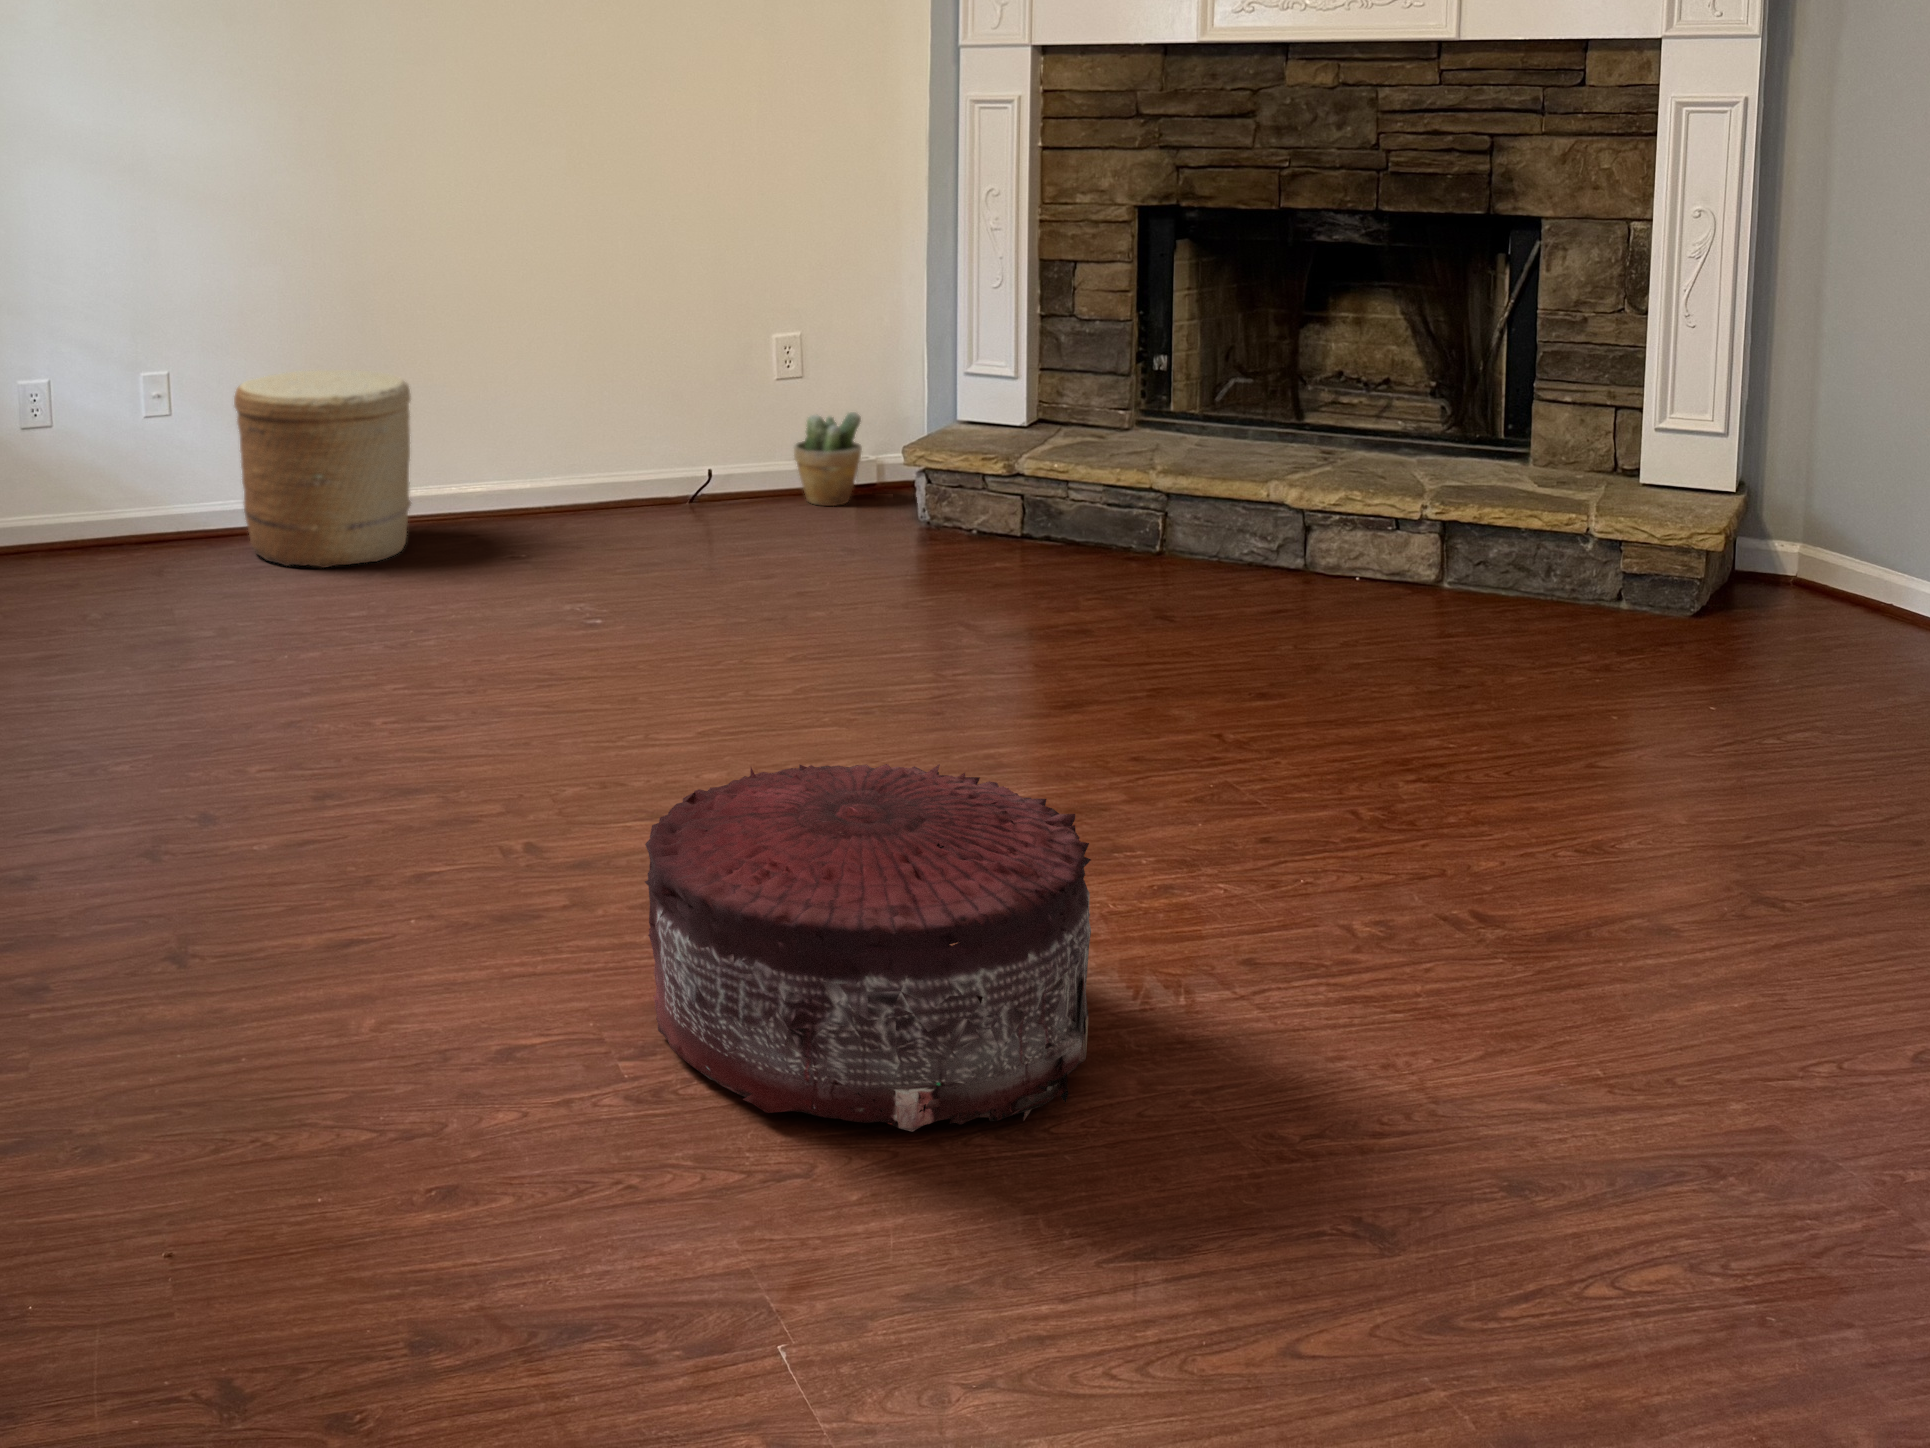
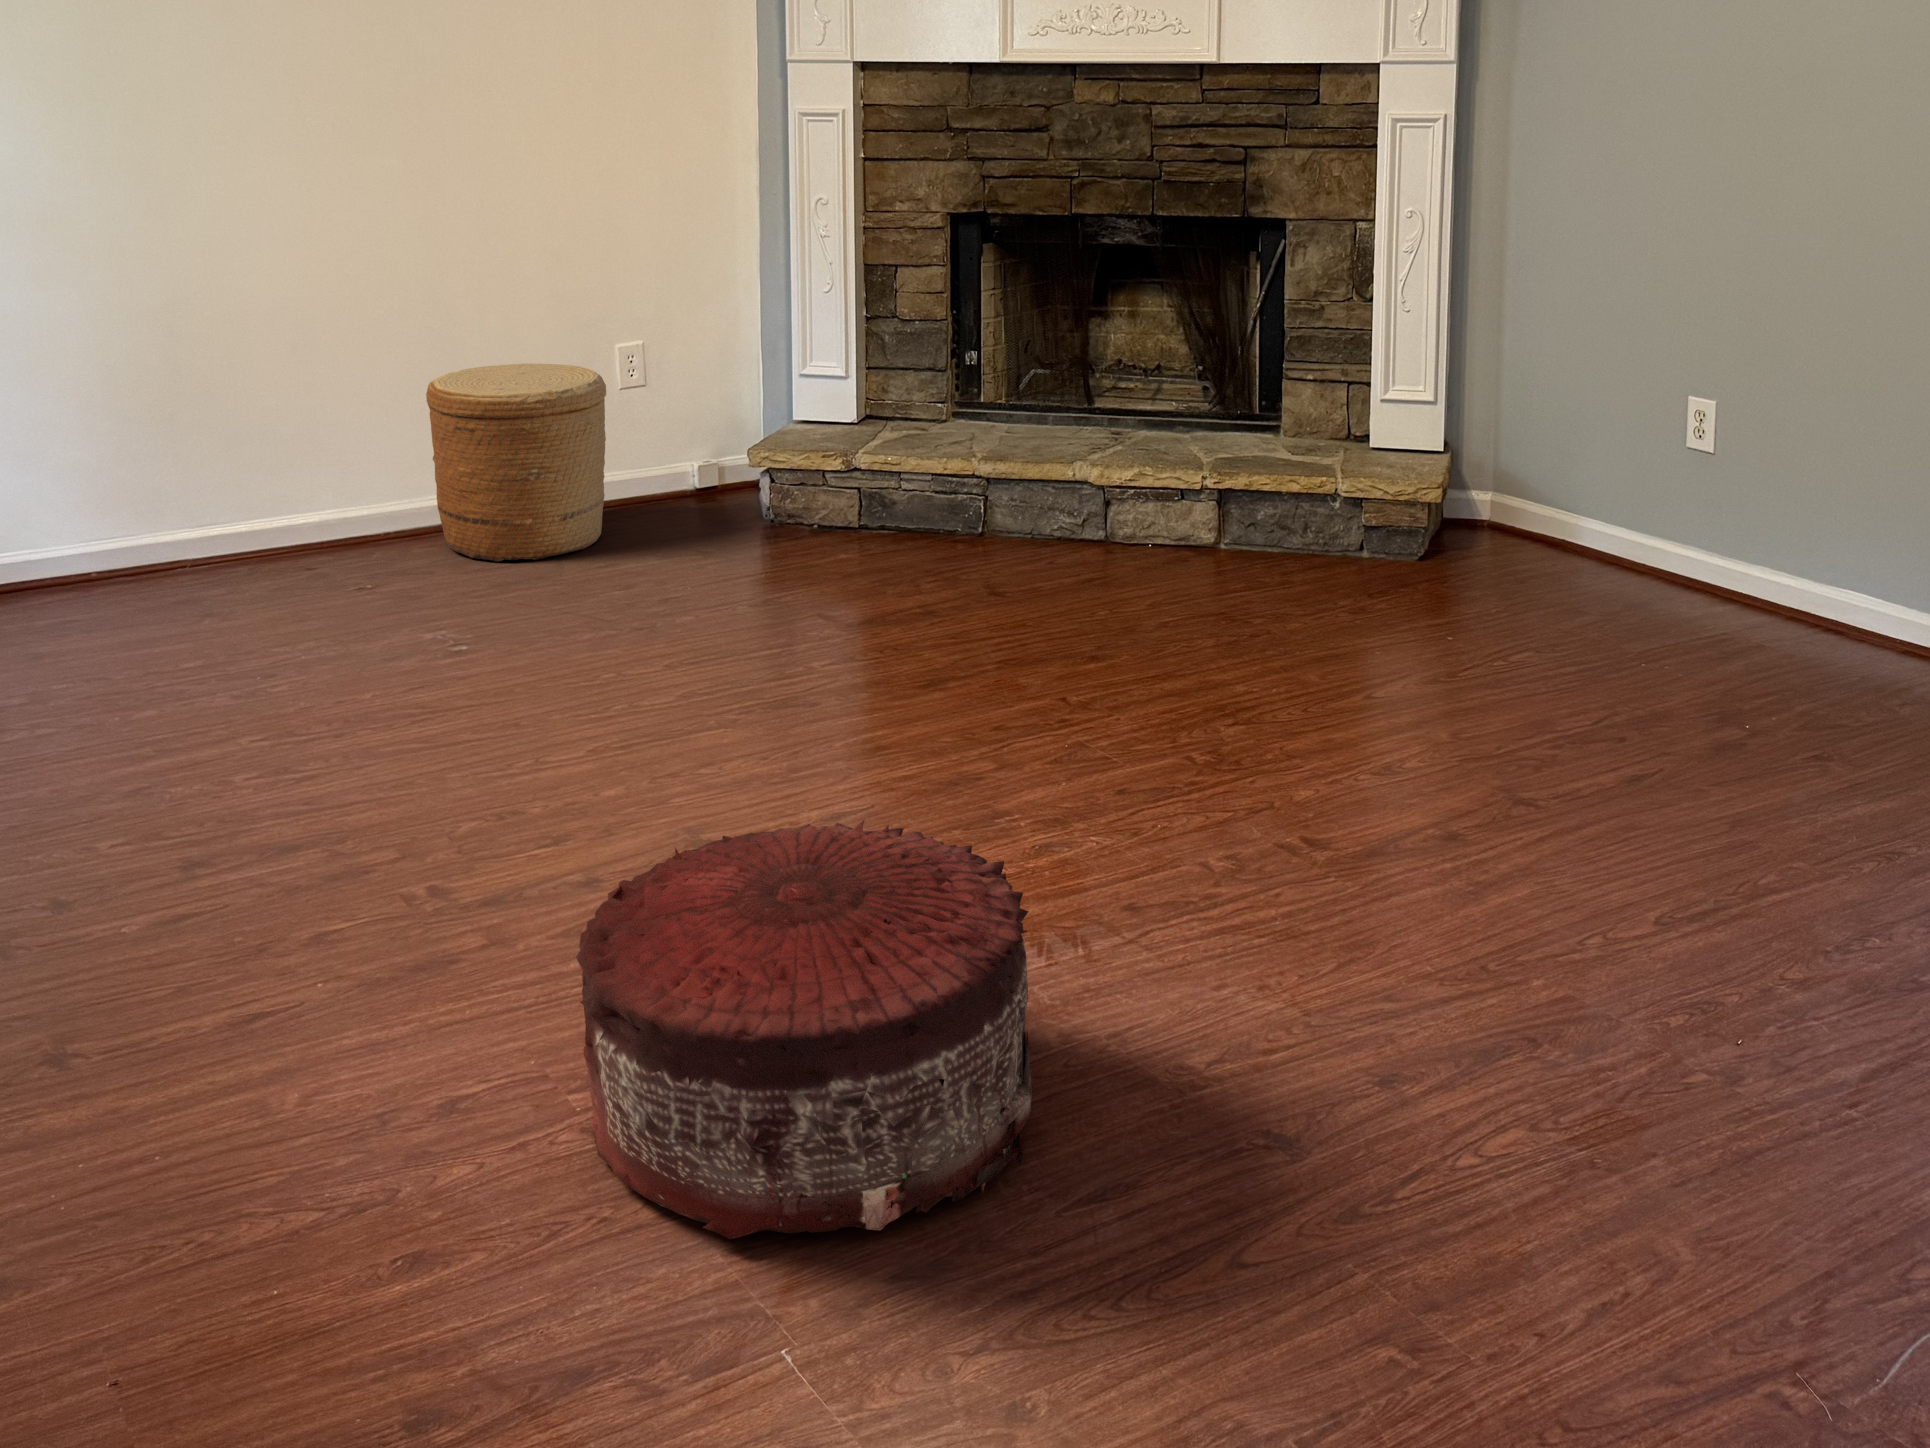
woven basket: present [234,370,411,568] -> present [426,364,606,562]
potted plant: present [794,412,862,506] -> none [637,416,704,509]

